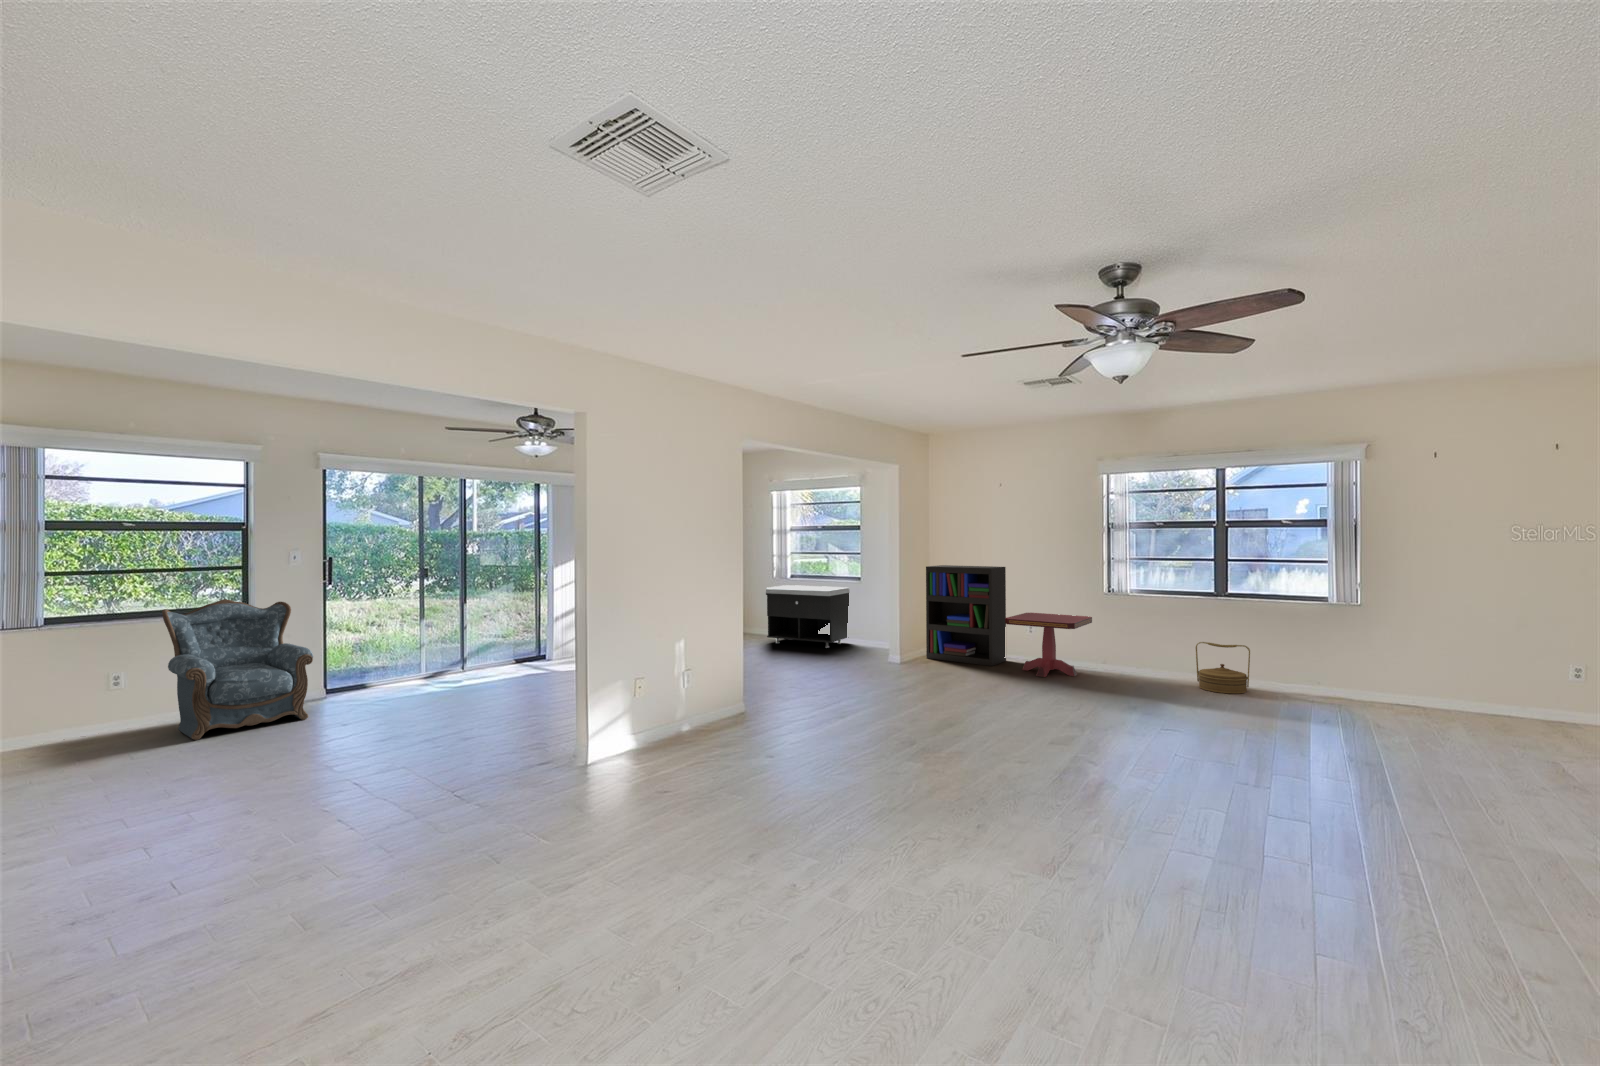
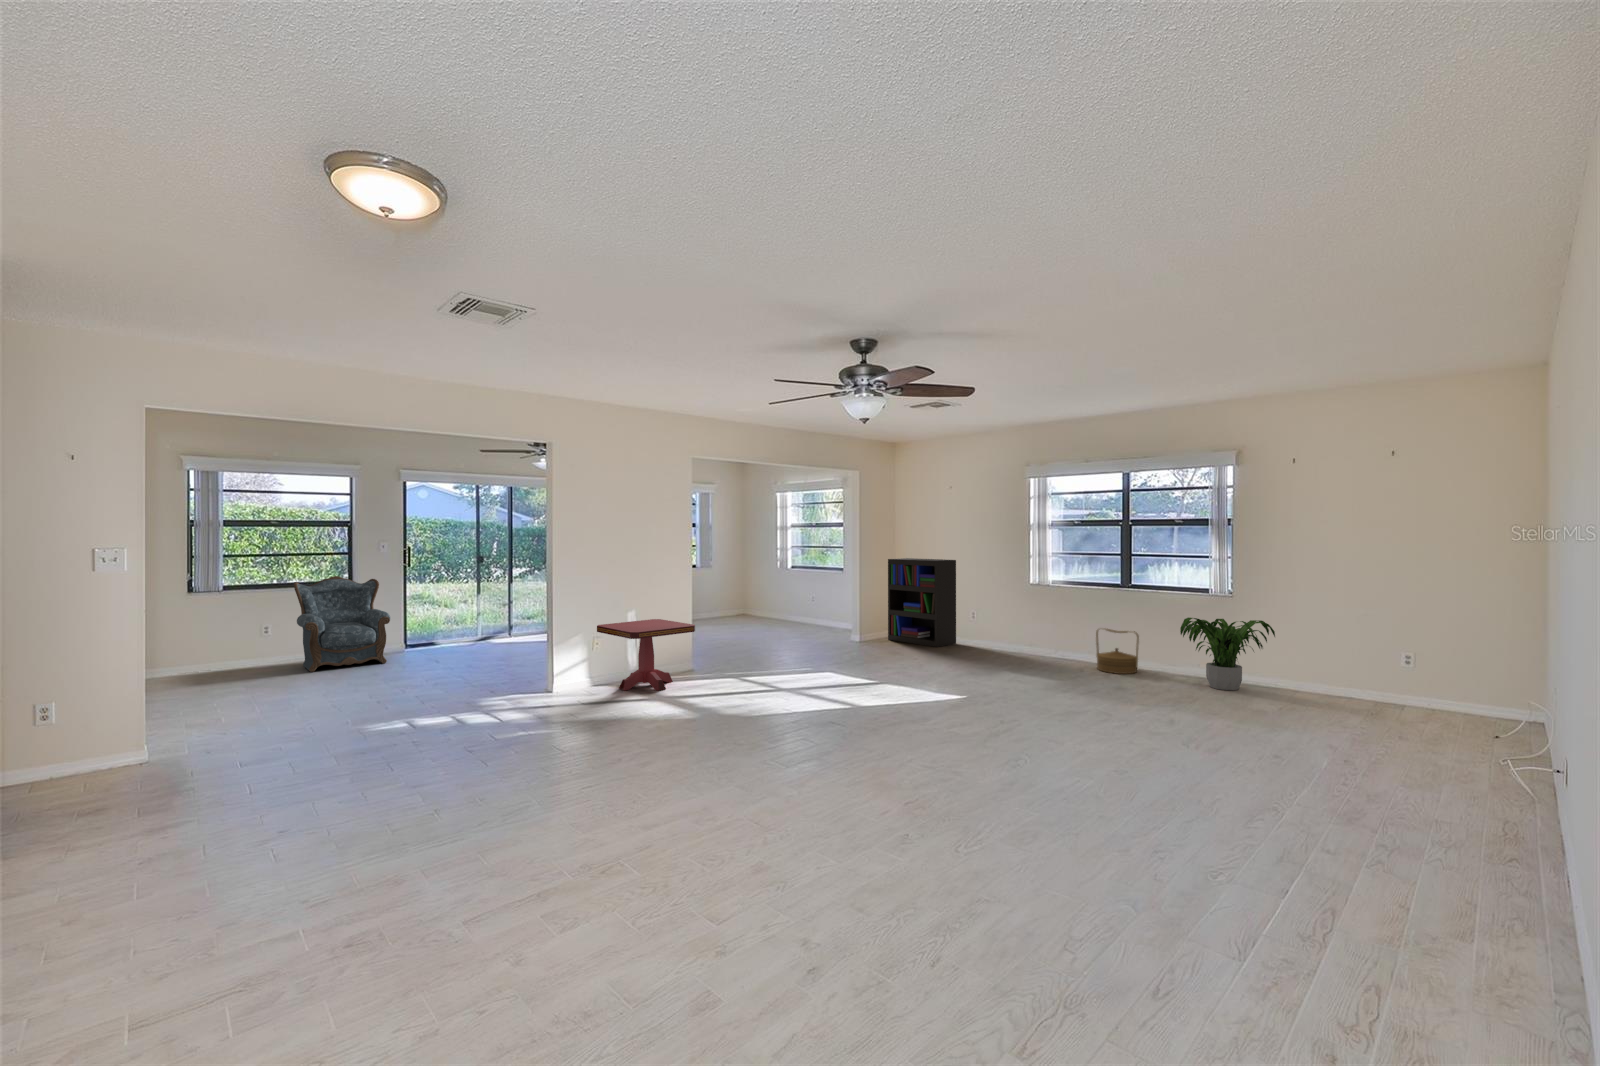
storage bench: present [766,585,849,648] -> none [765,575,838,630]
side table: present [1005,613,1092,677] -> present [597,619,695,691]
potted plant: none [1317,630,1422,711] -> present [1180,618,1275,690]

